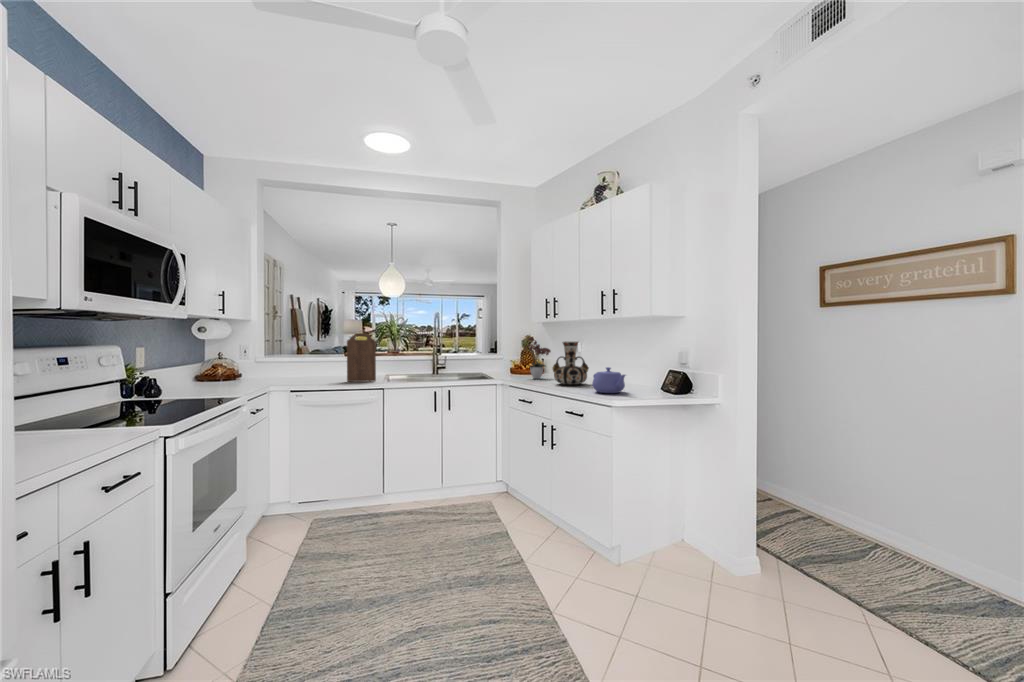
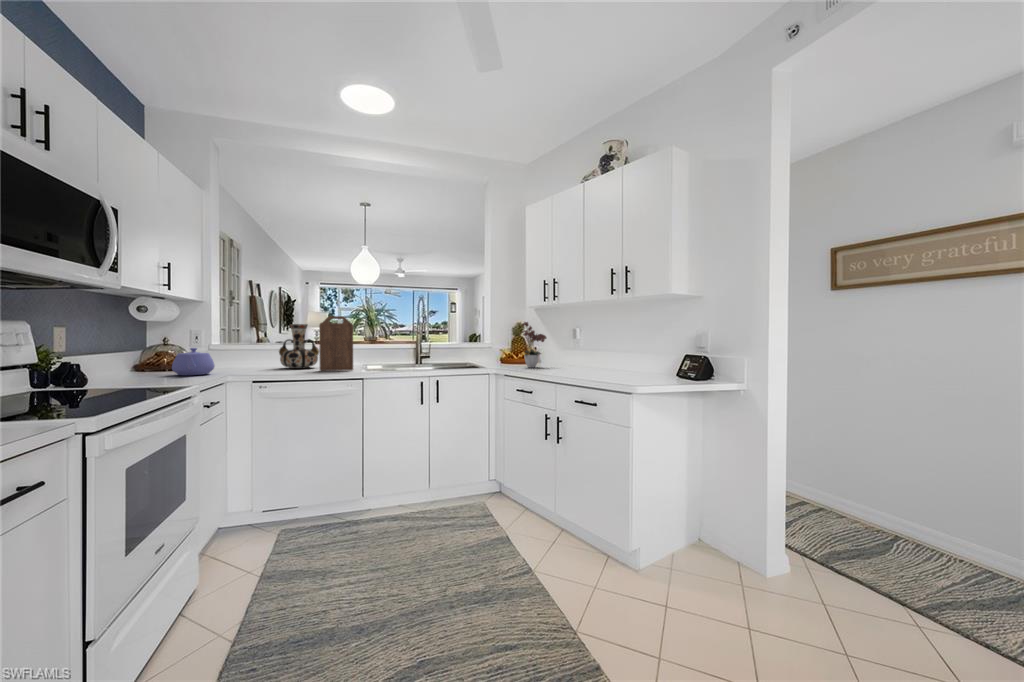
vase: present [553,342,589,385] -> present [279,324,319,369]
teapot: present [592,367,625,393] -> present [172,348,214,375]

